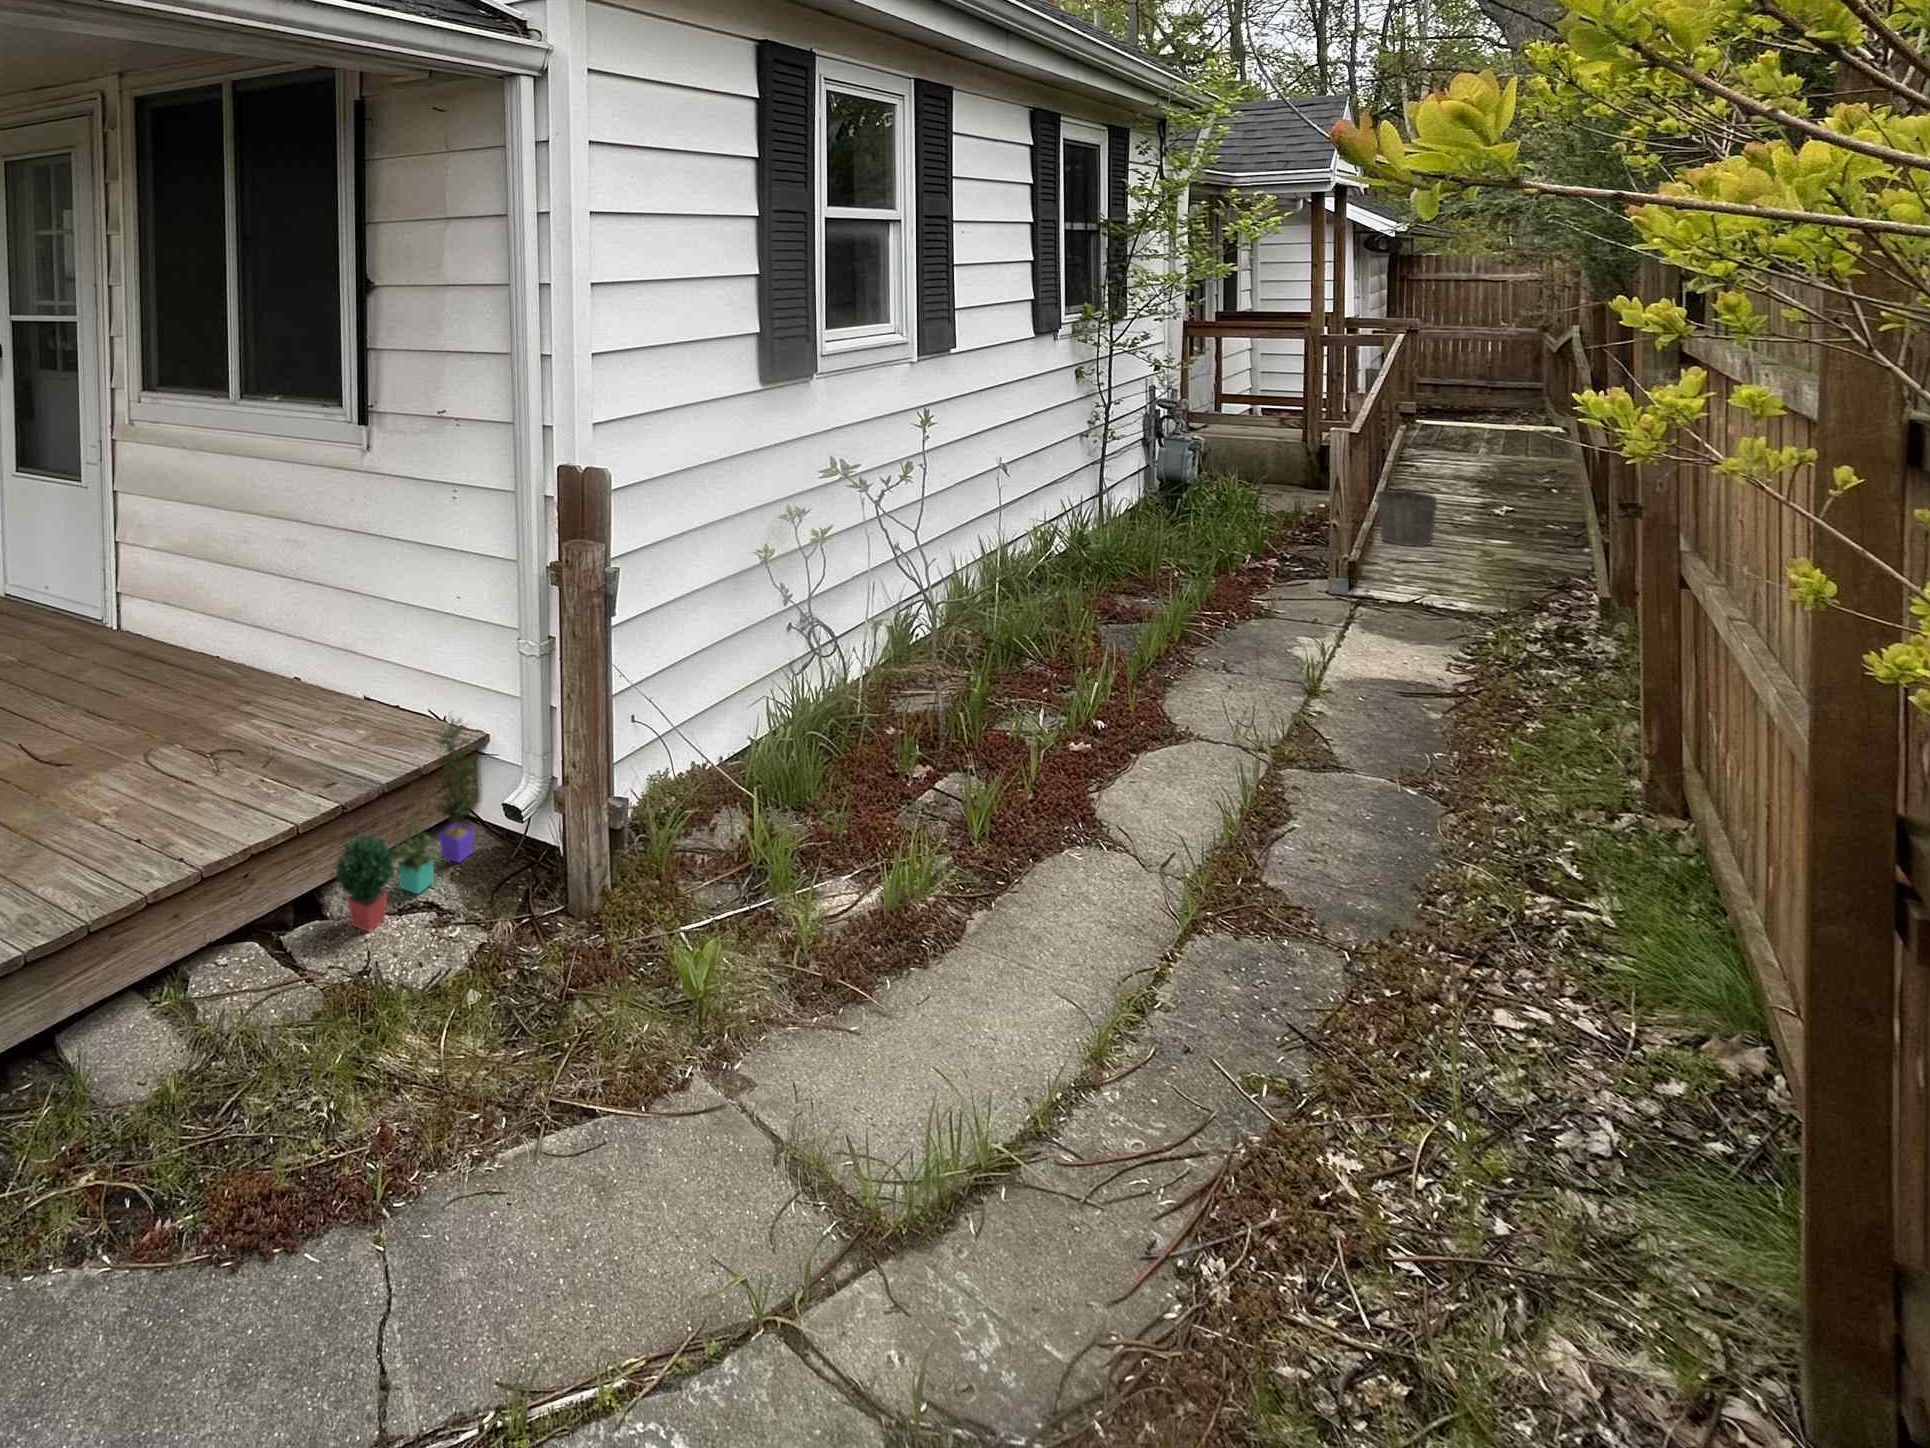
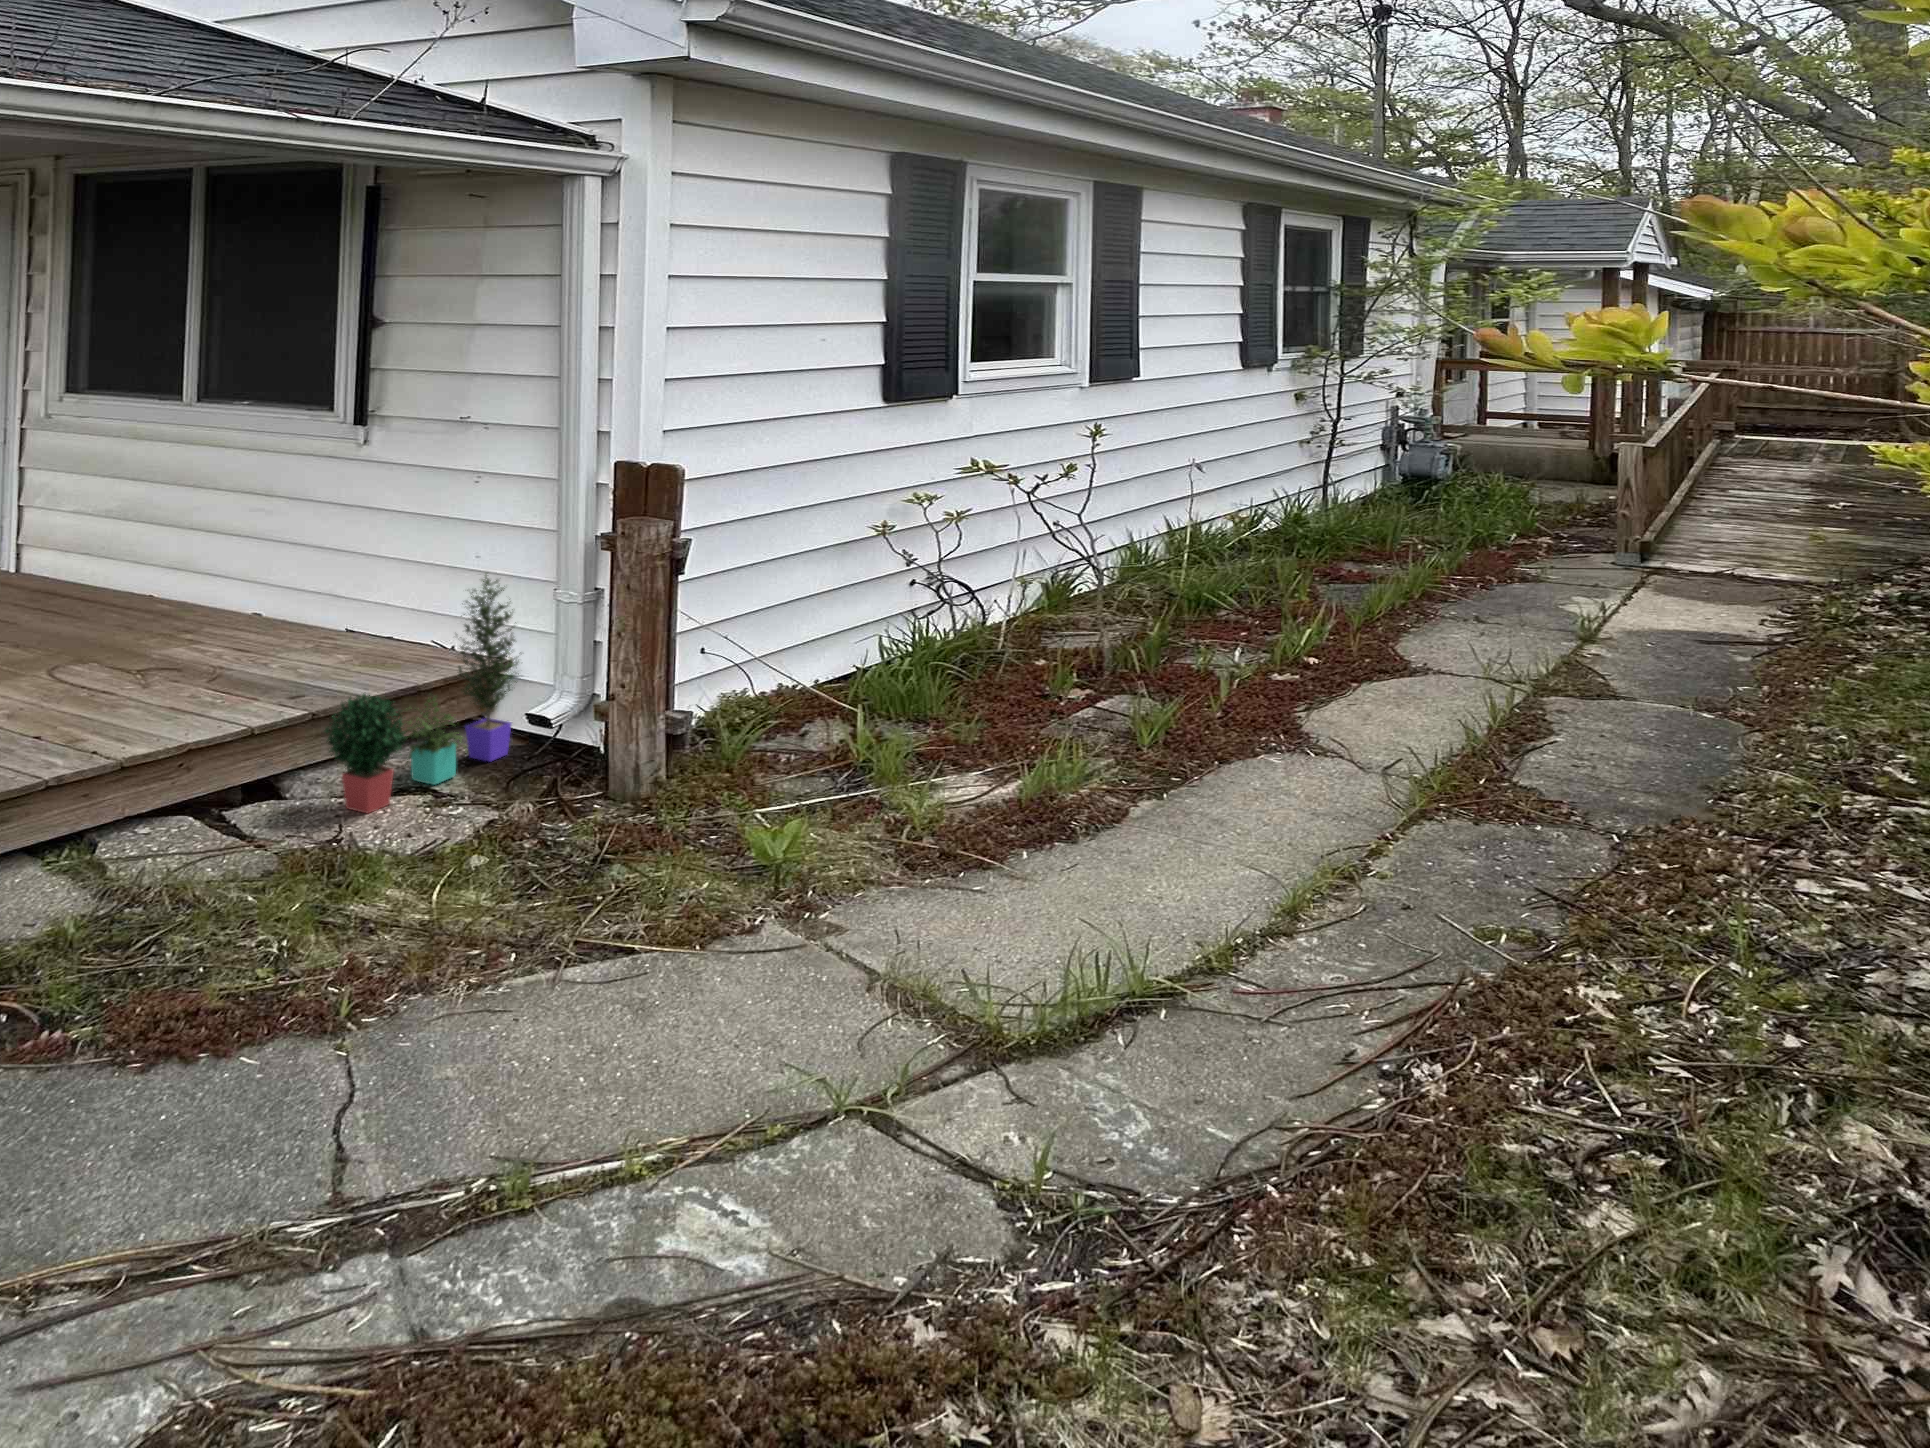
bucket: present [1376,489,1442,546] -> none [1675,467,1759,536]

